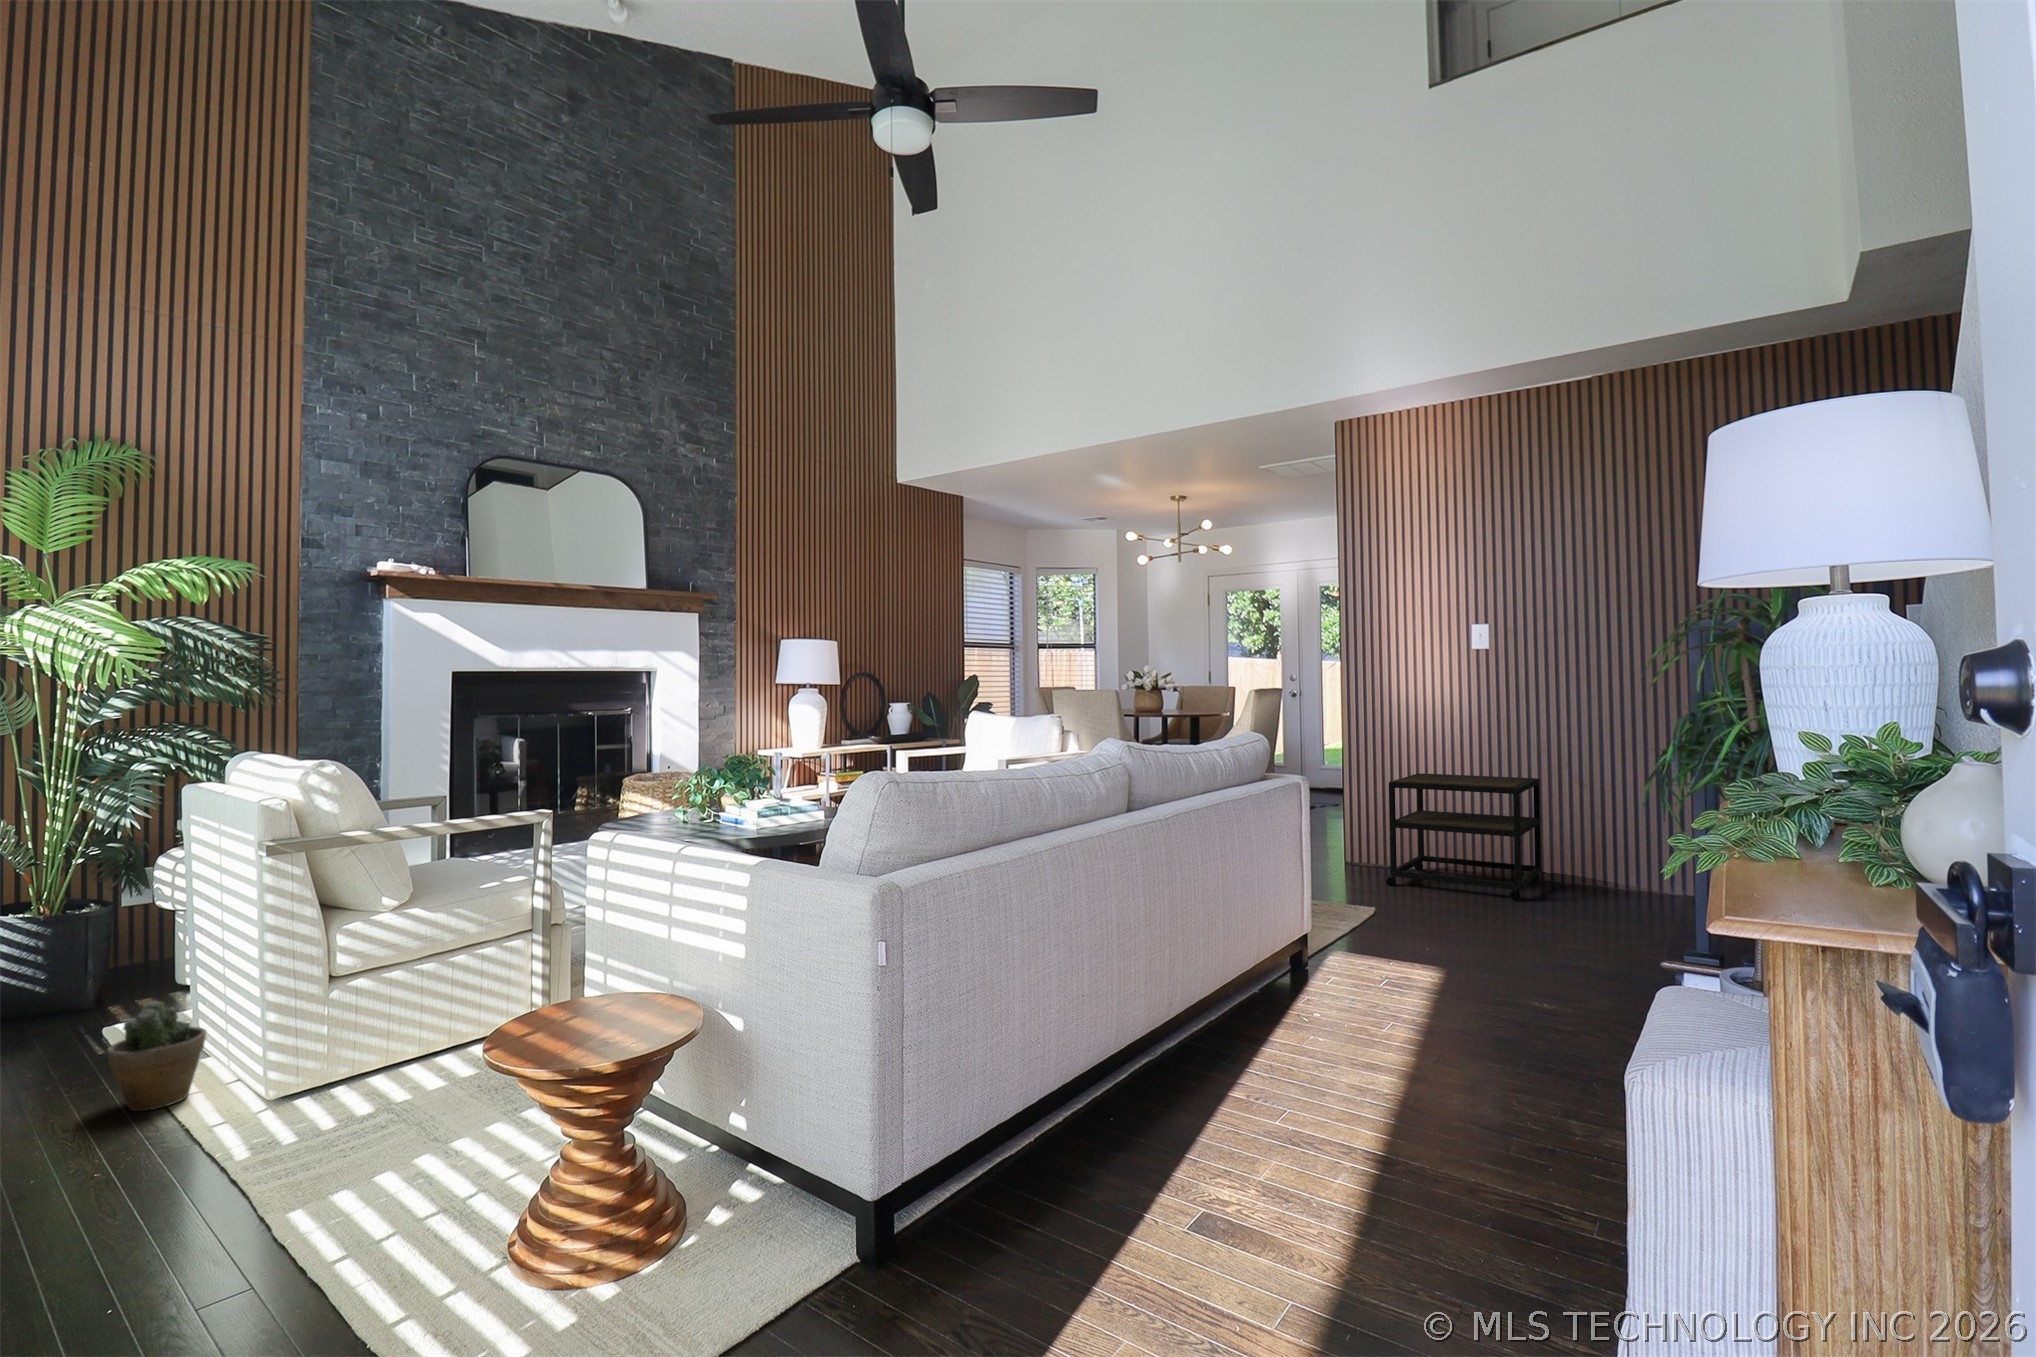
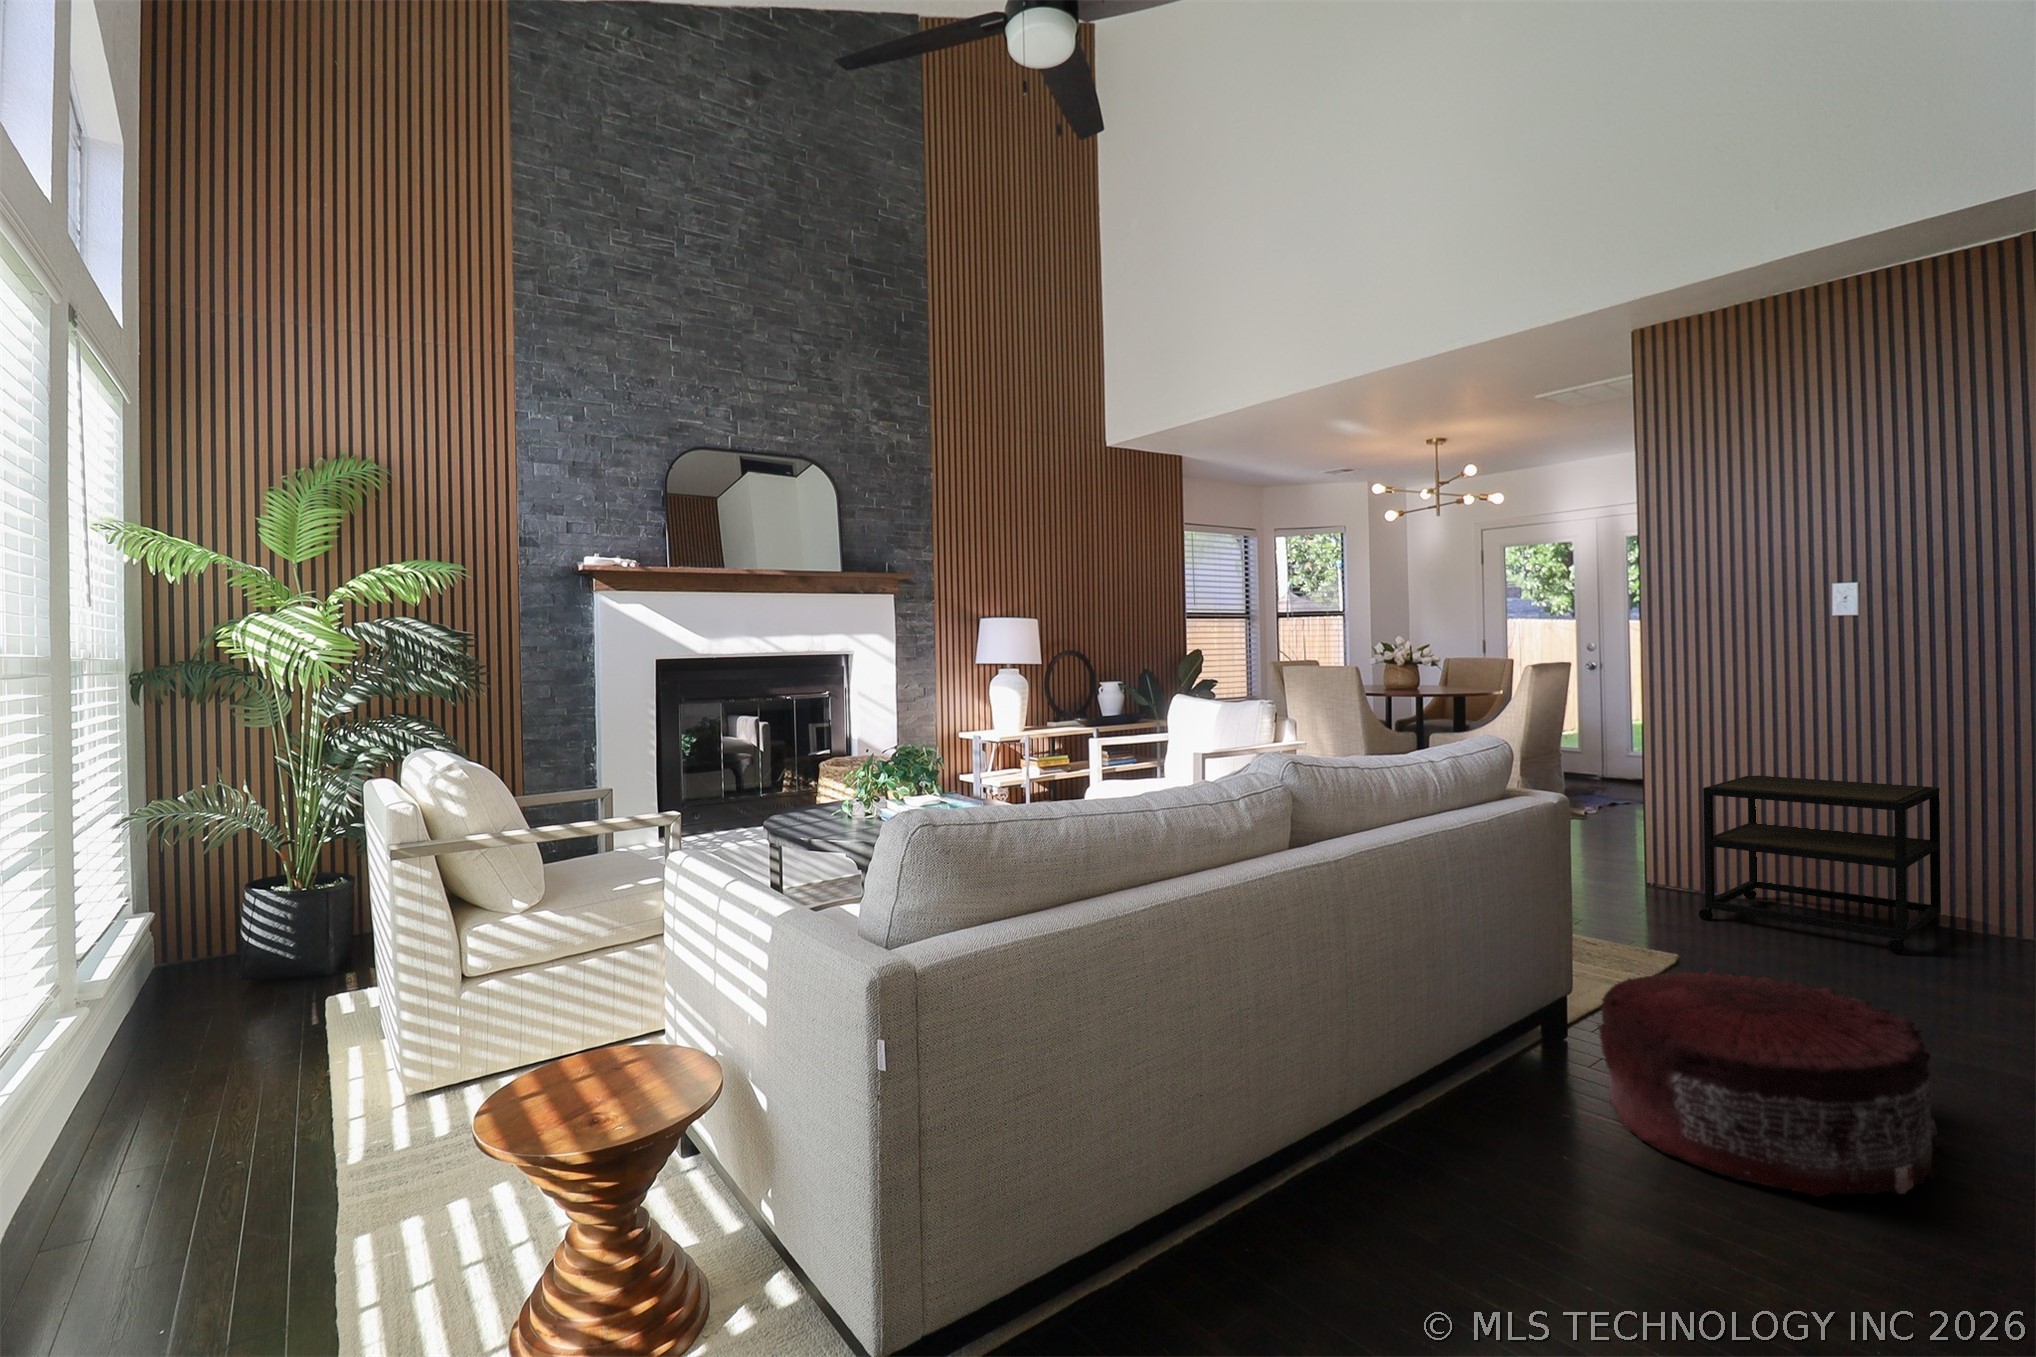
pouf: none [1334,903,1553,1047] -> present [1598,969,1947,1197]
potted plant: present [107,1001,206,1111] -> none [281,990,368,1094]

